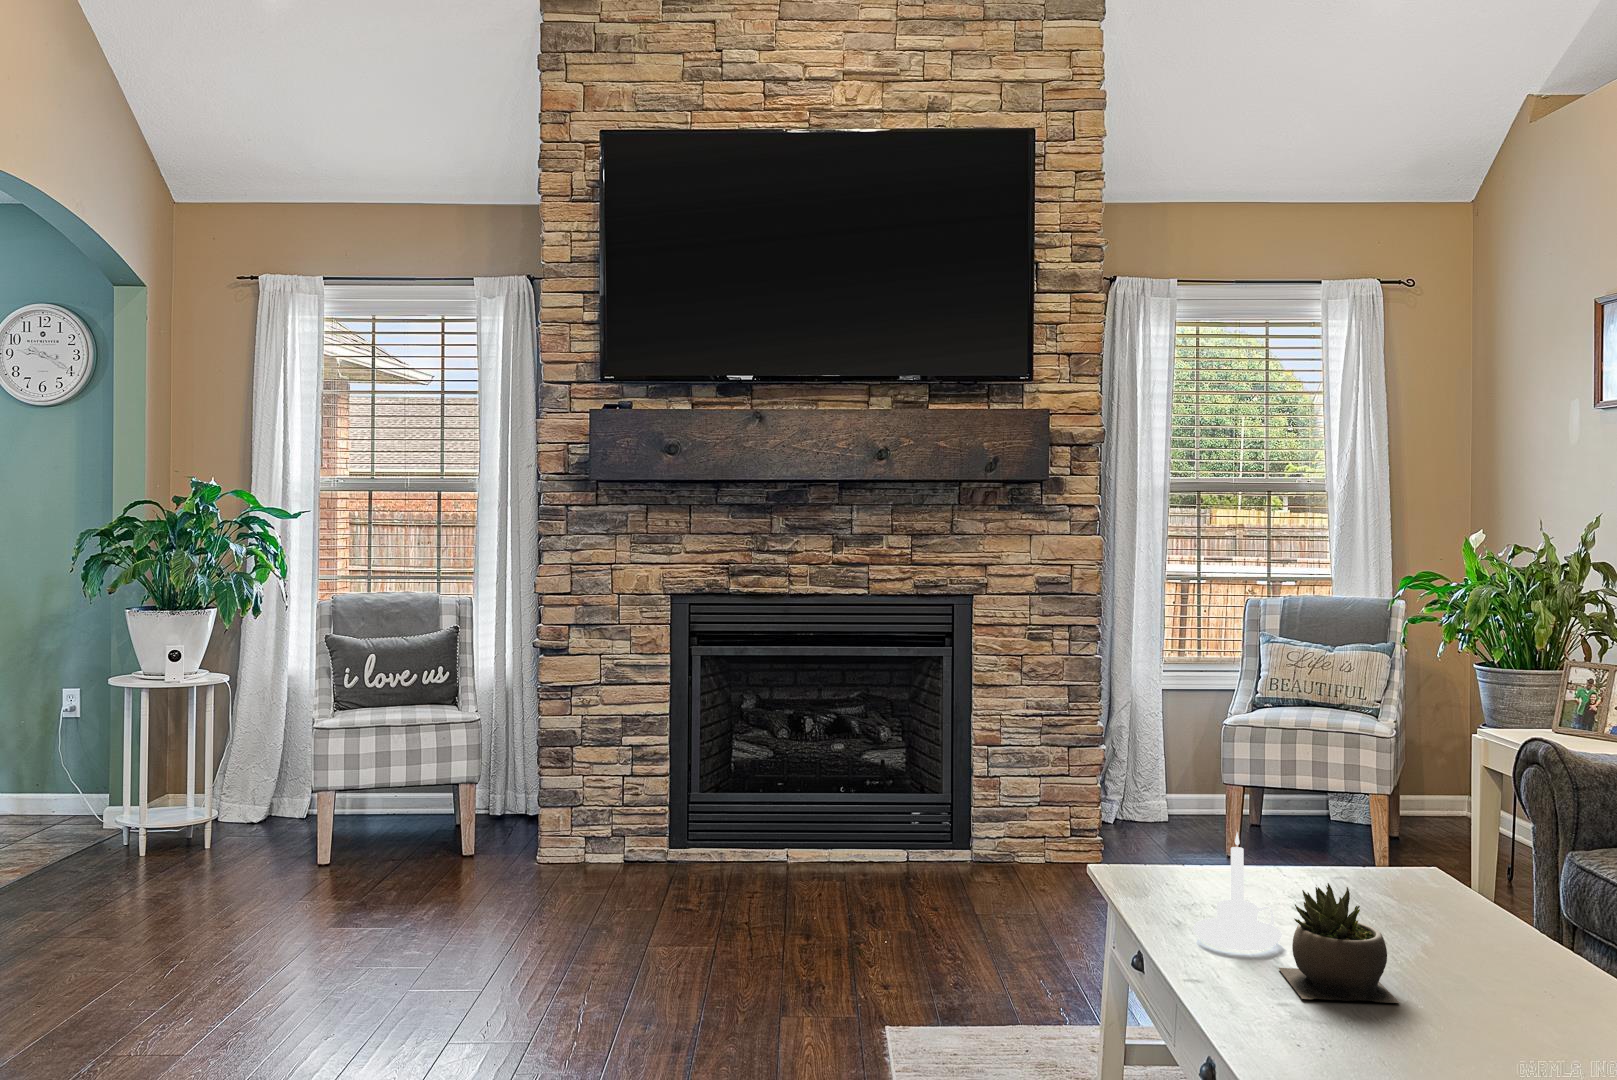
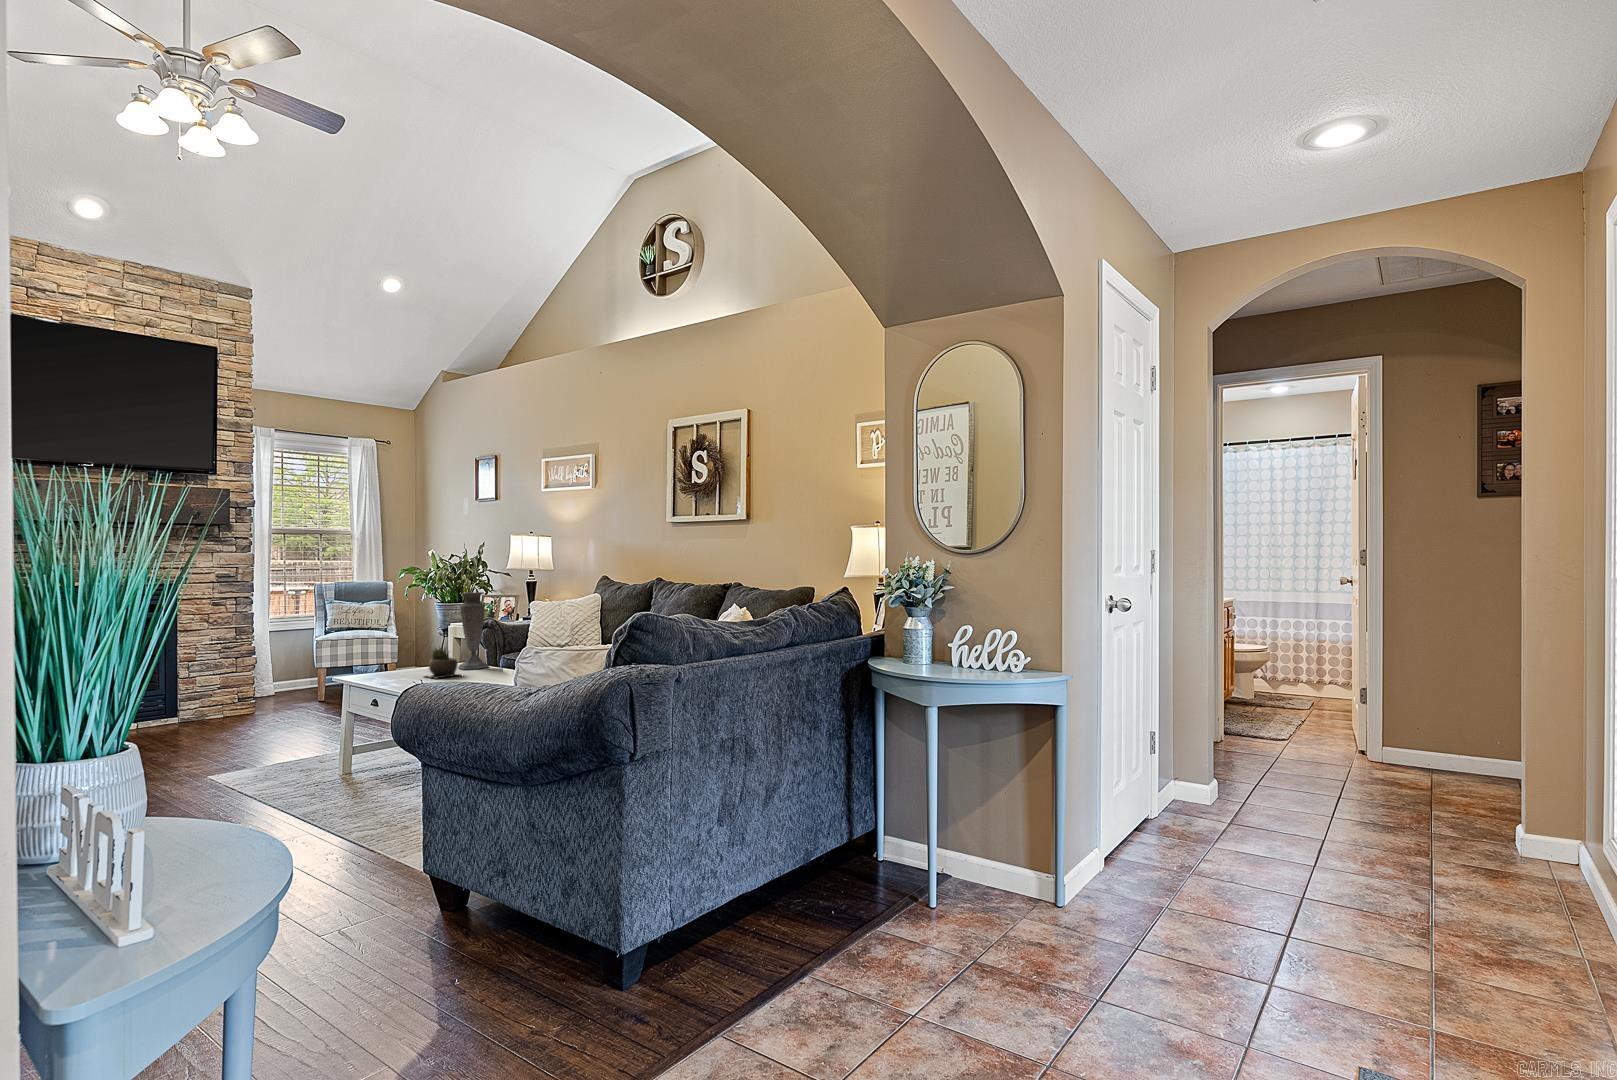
vase: none [1417,701,1521,972] -> present [458,592,489,669]
candle holder: present [1193,833,1282,950] -> none [388,639,419,676]

